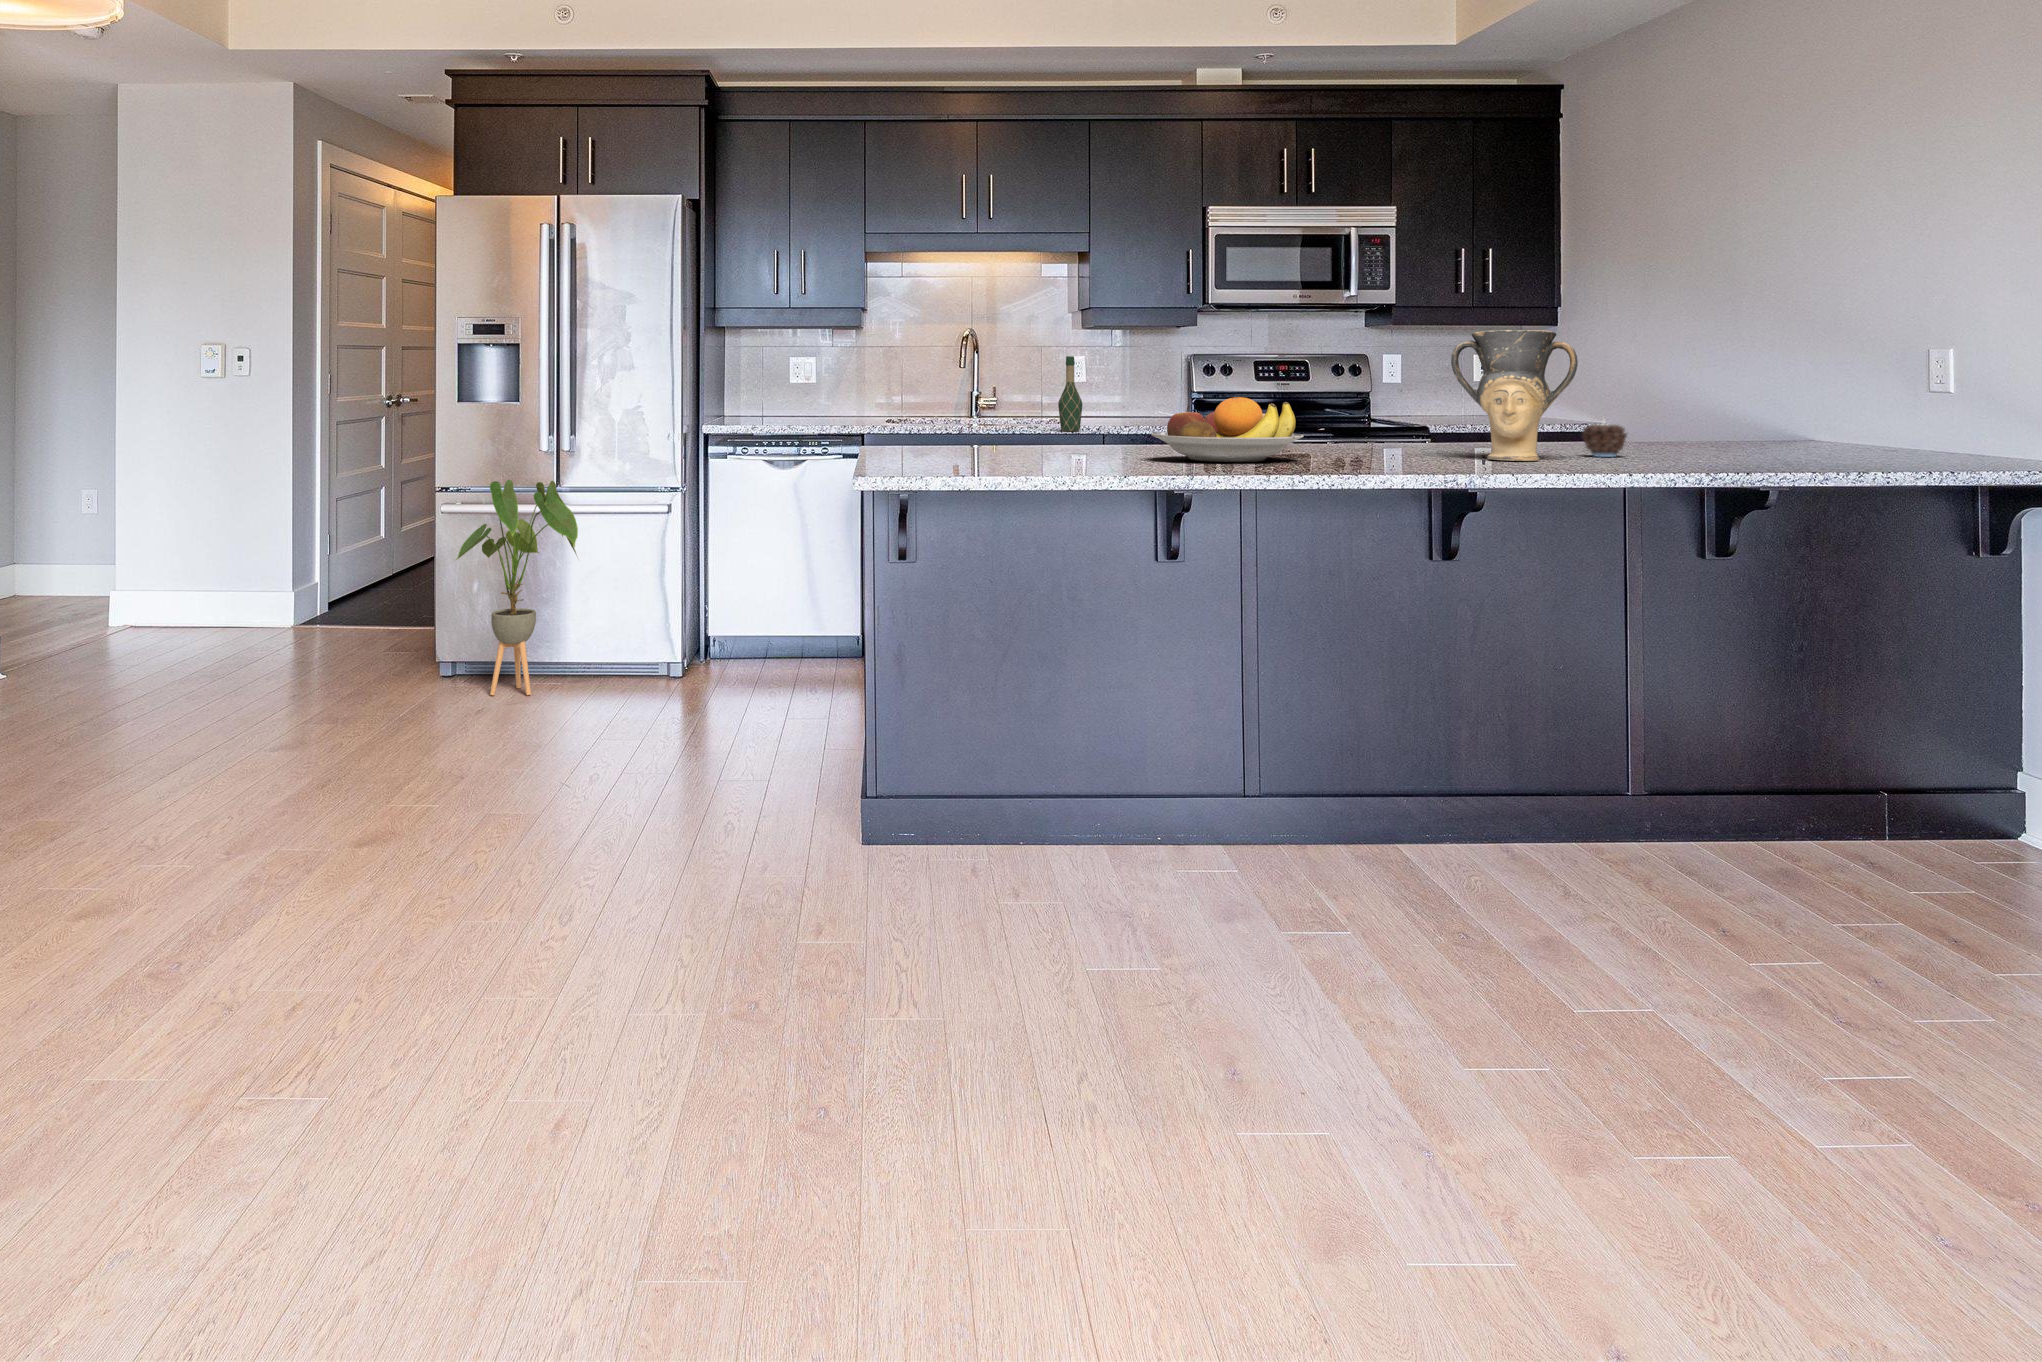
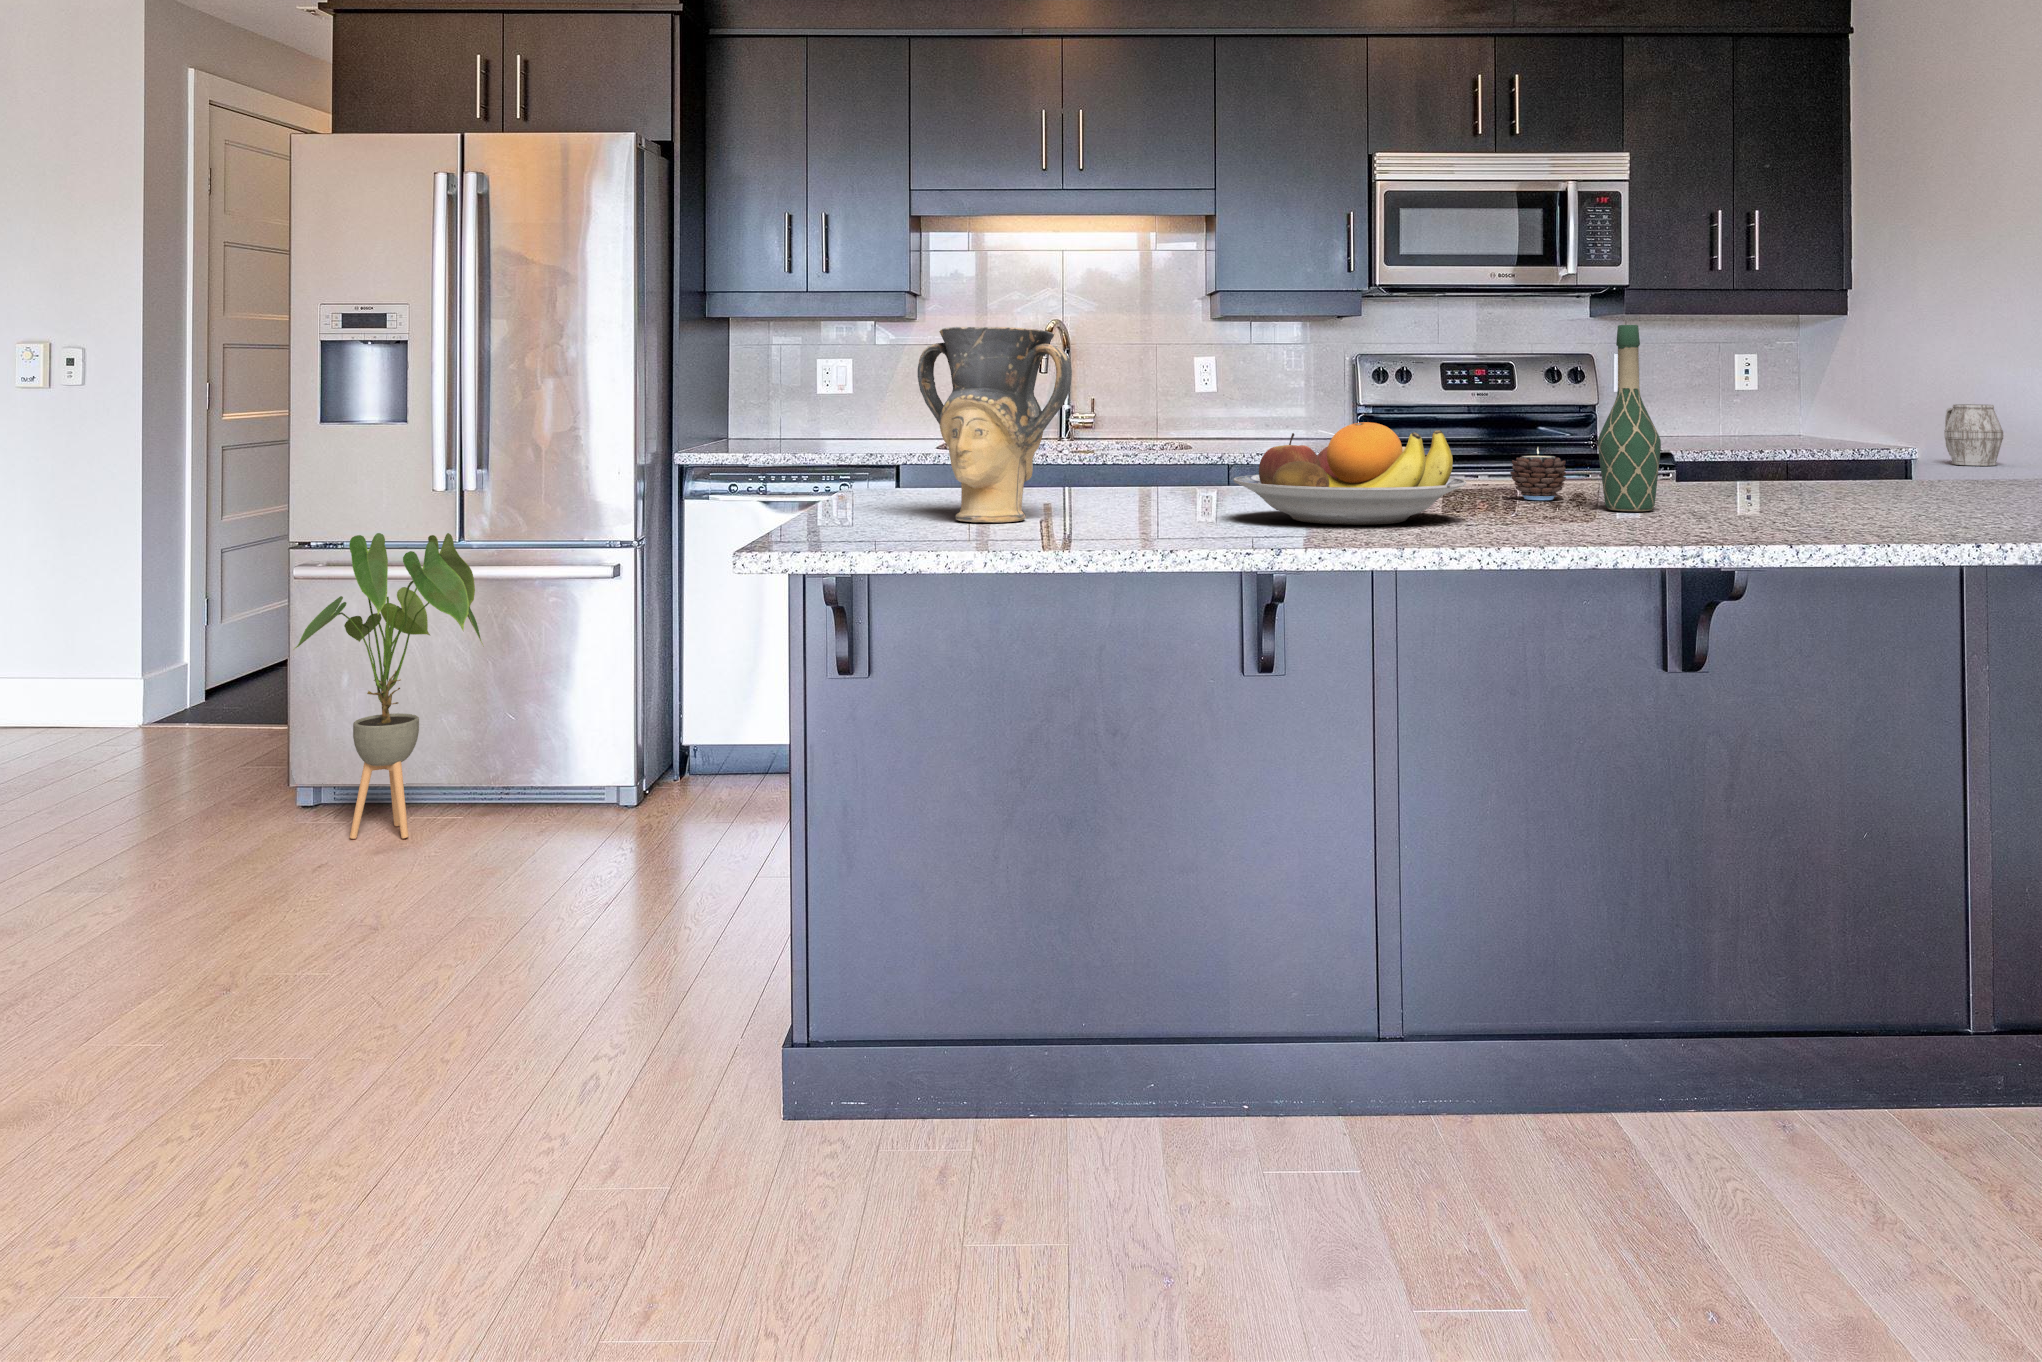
vase: present [1451,330,1578,461] -> present [918,327,1072,522]
wine bottle: present [1058,356,1082,431] -> present [1598,325,1661,511]
mug: none [1625,391,1667,434] -> present [1944,404,2003,466]
candle: present [1582,424,1627,457] -> present [1510,448,1566,500]

